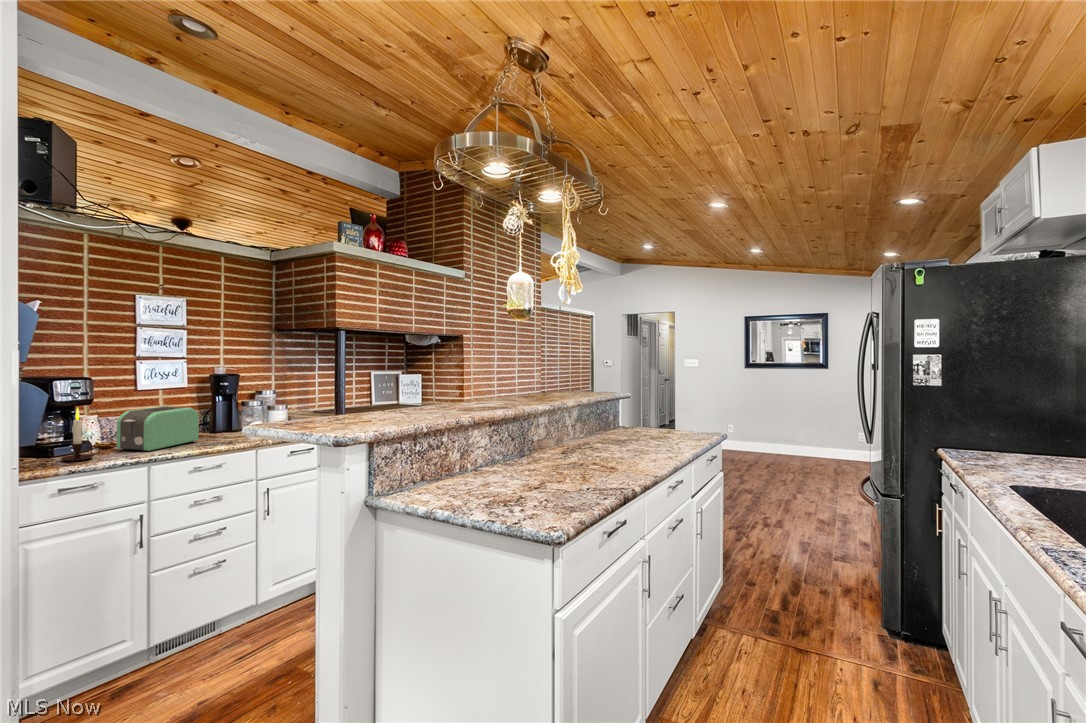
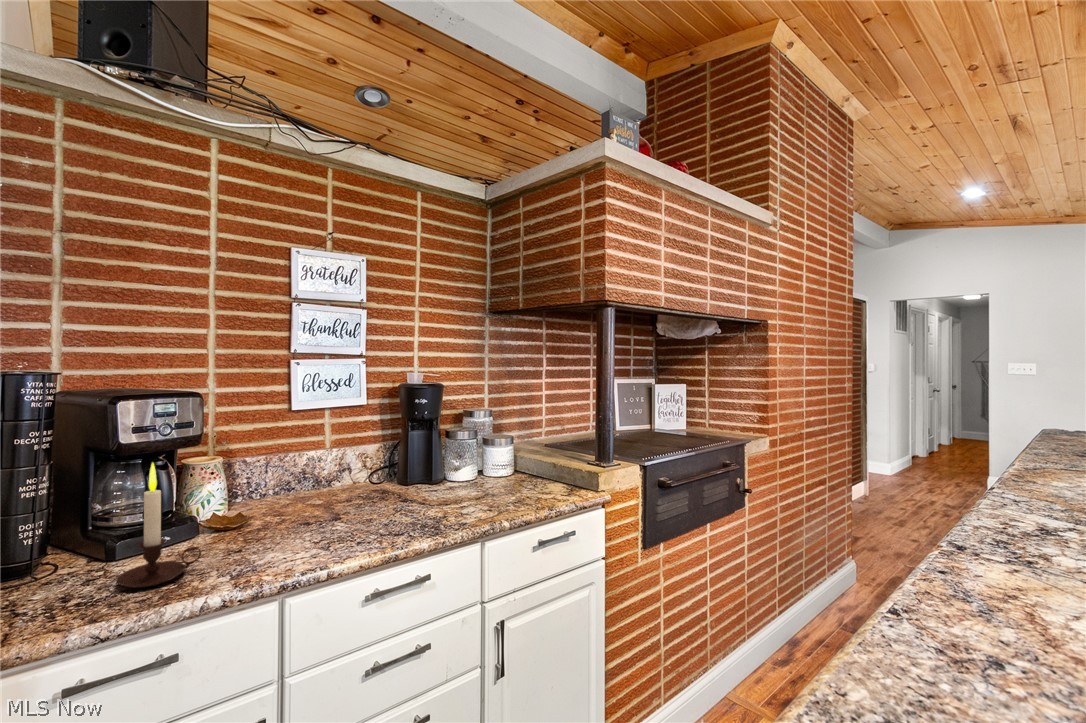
toaster: present [117,406,199,451] -> none [242,445,385,548]

